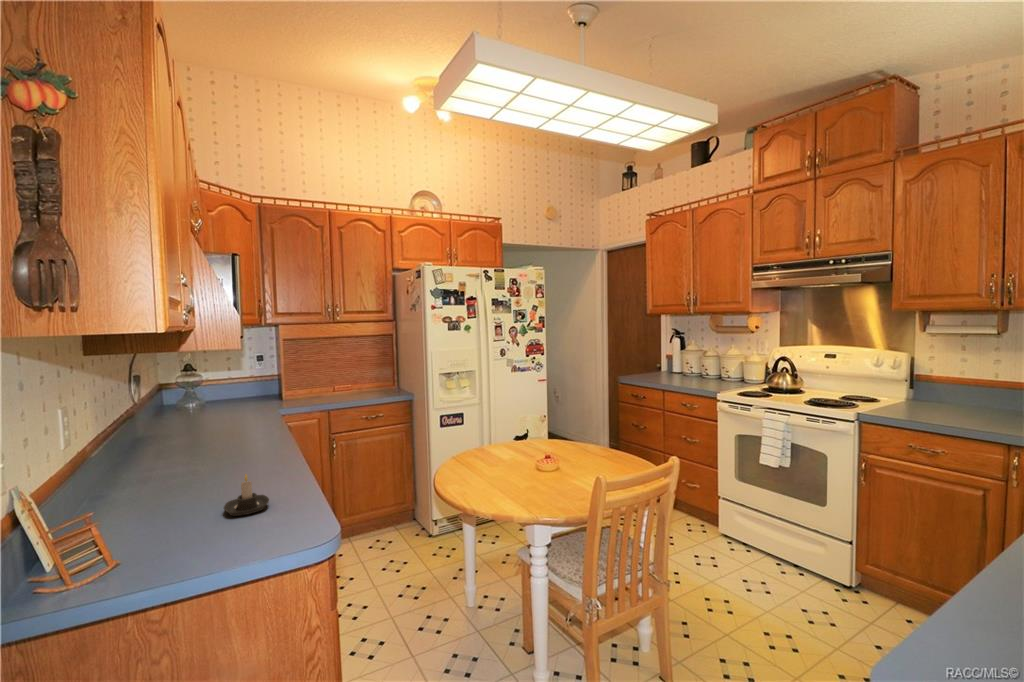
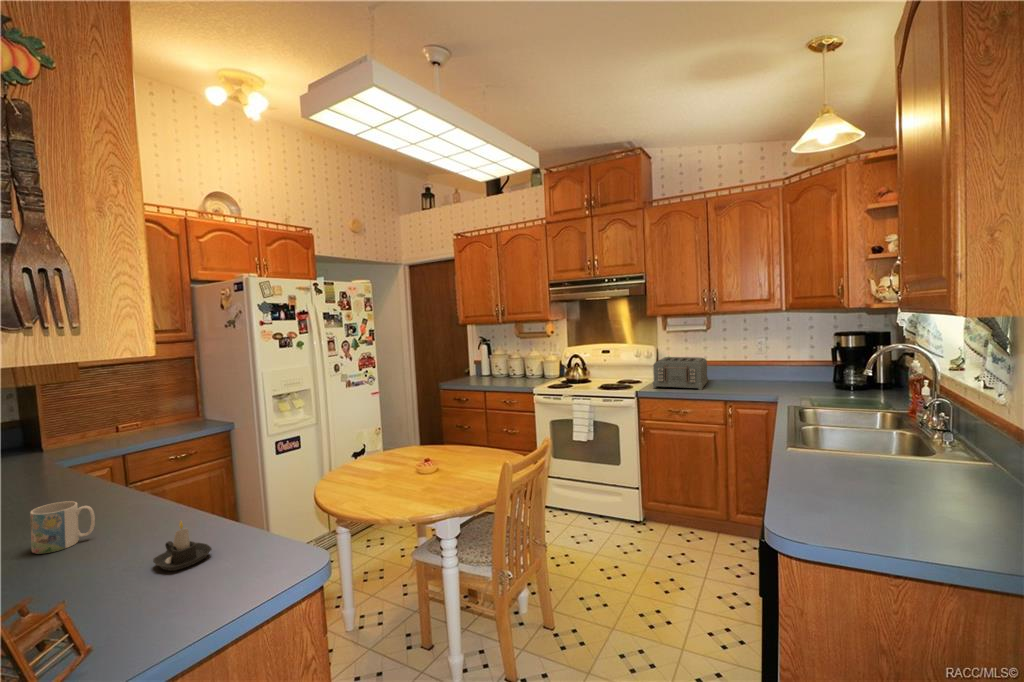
toaster: none [889,369,1000,424] -> present [653,357,708,390]
mug: none [191,441,232,478] -> present [30,501,95,553]

